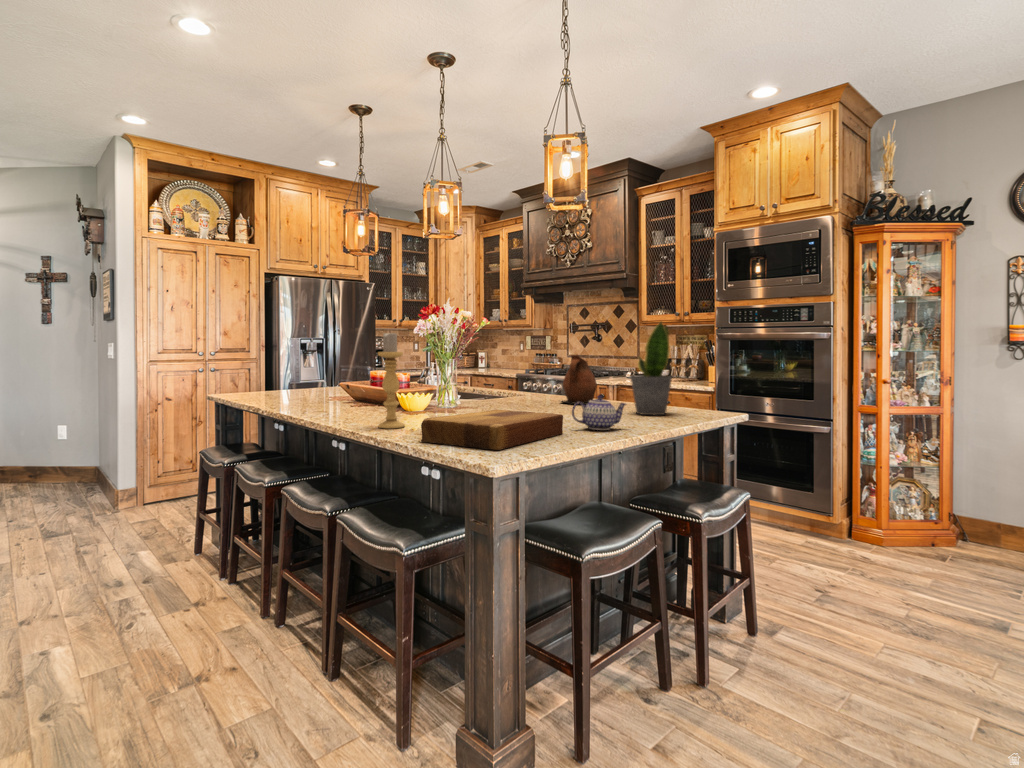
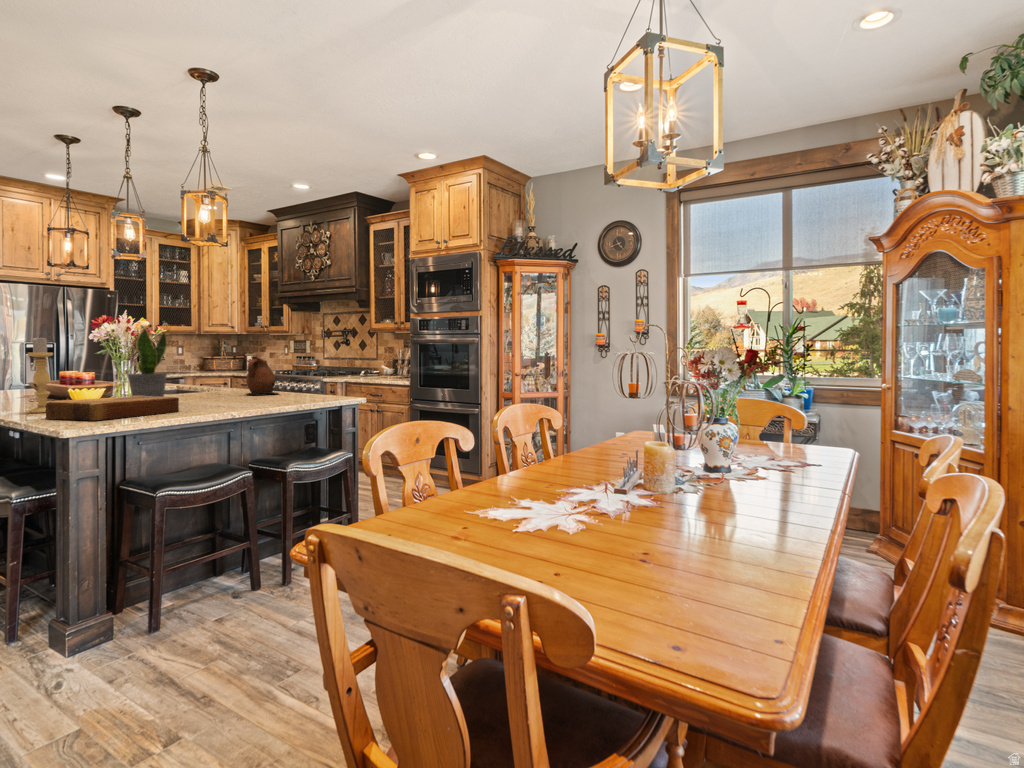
potted plant: present [631,322,672,415] -> present [127,329,167,397]
teapot: present [572,395,626,430] -> none [194,384,240,409]

